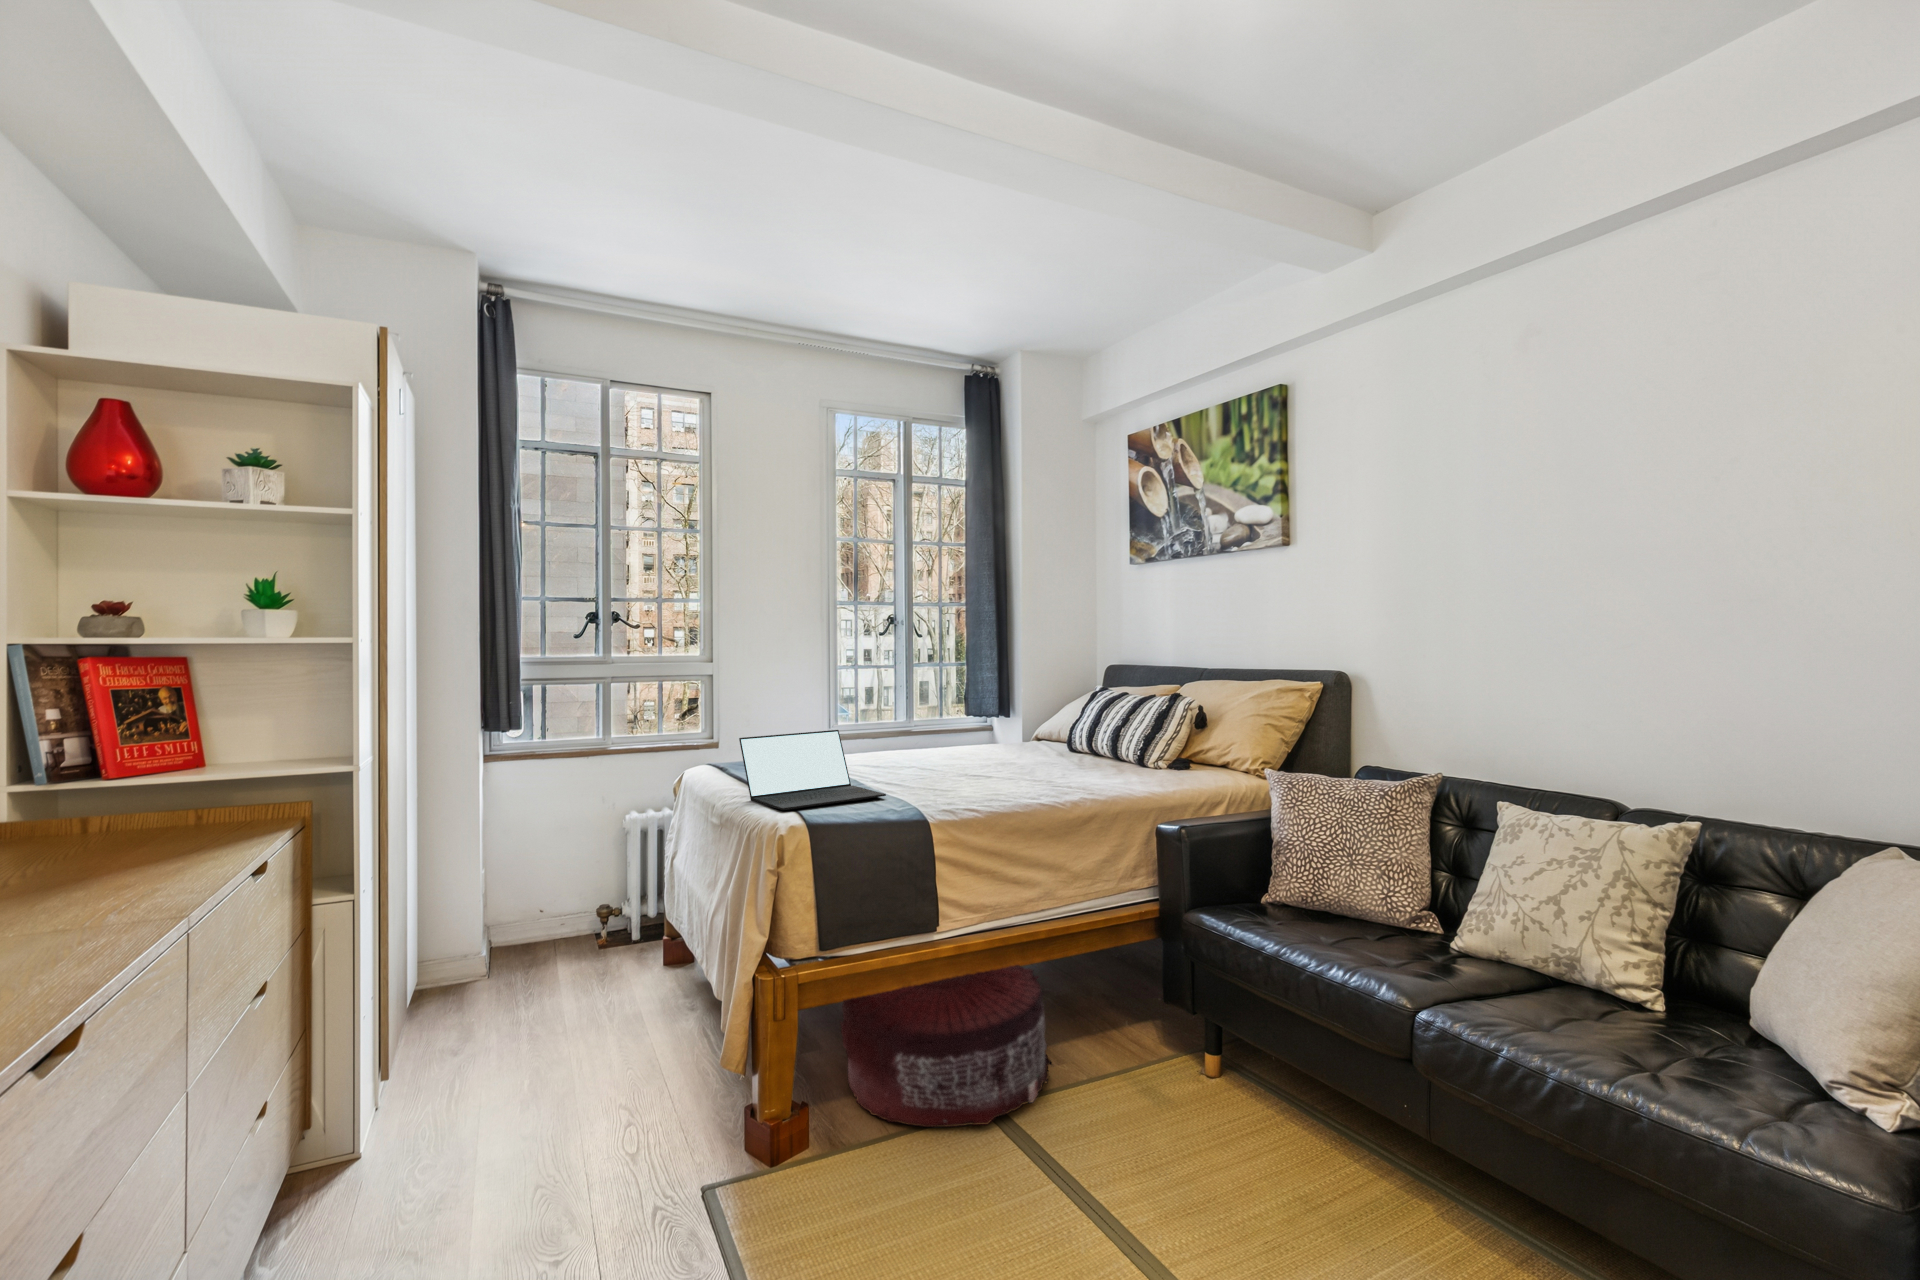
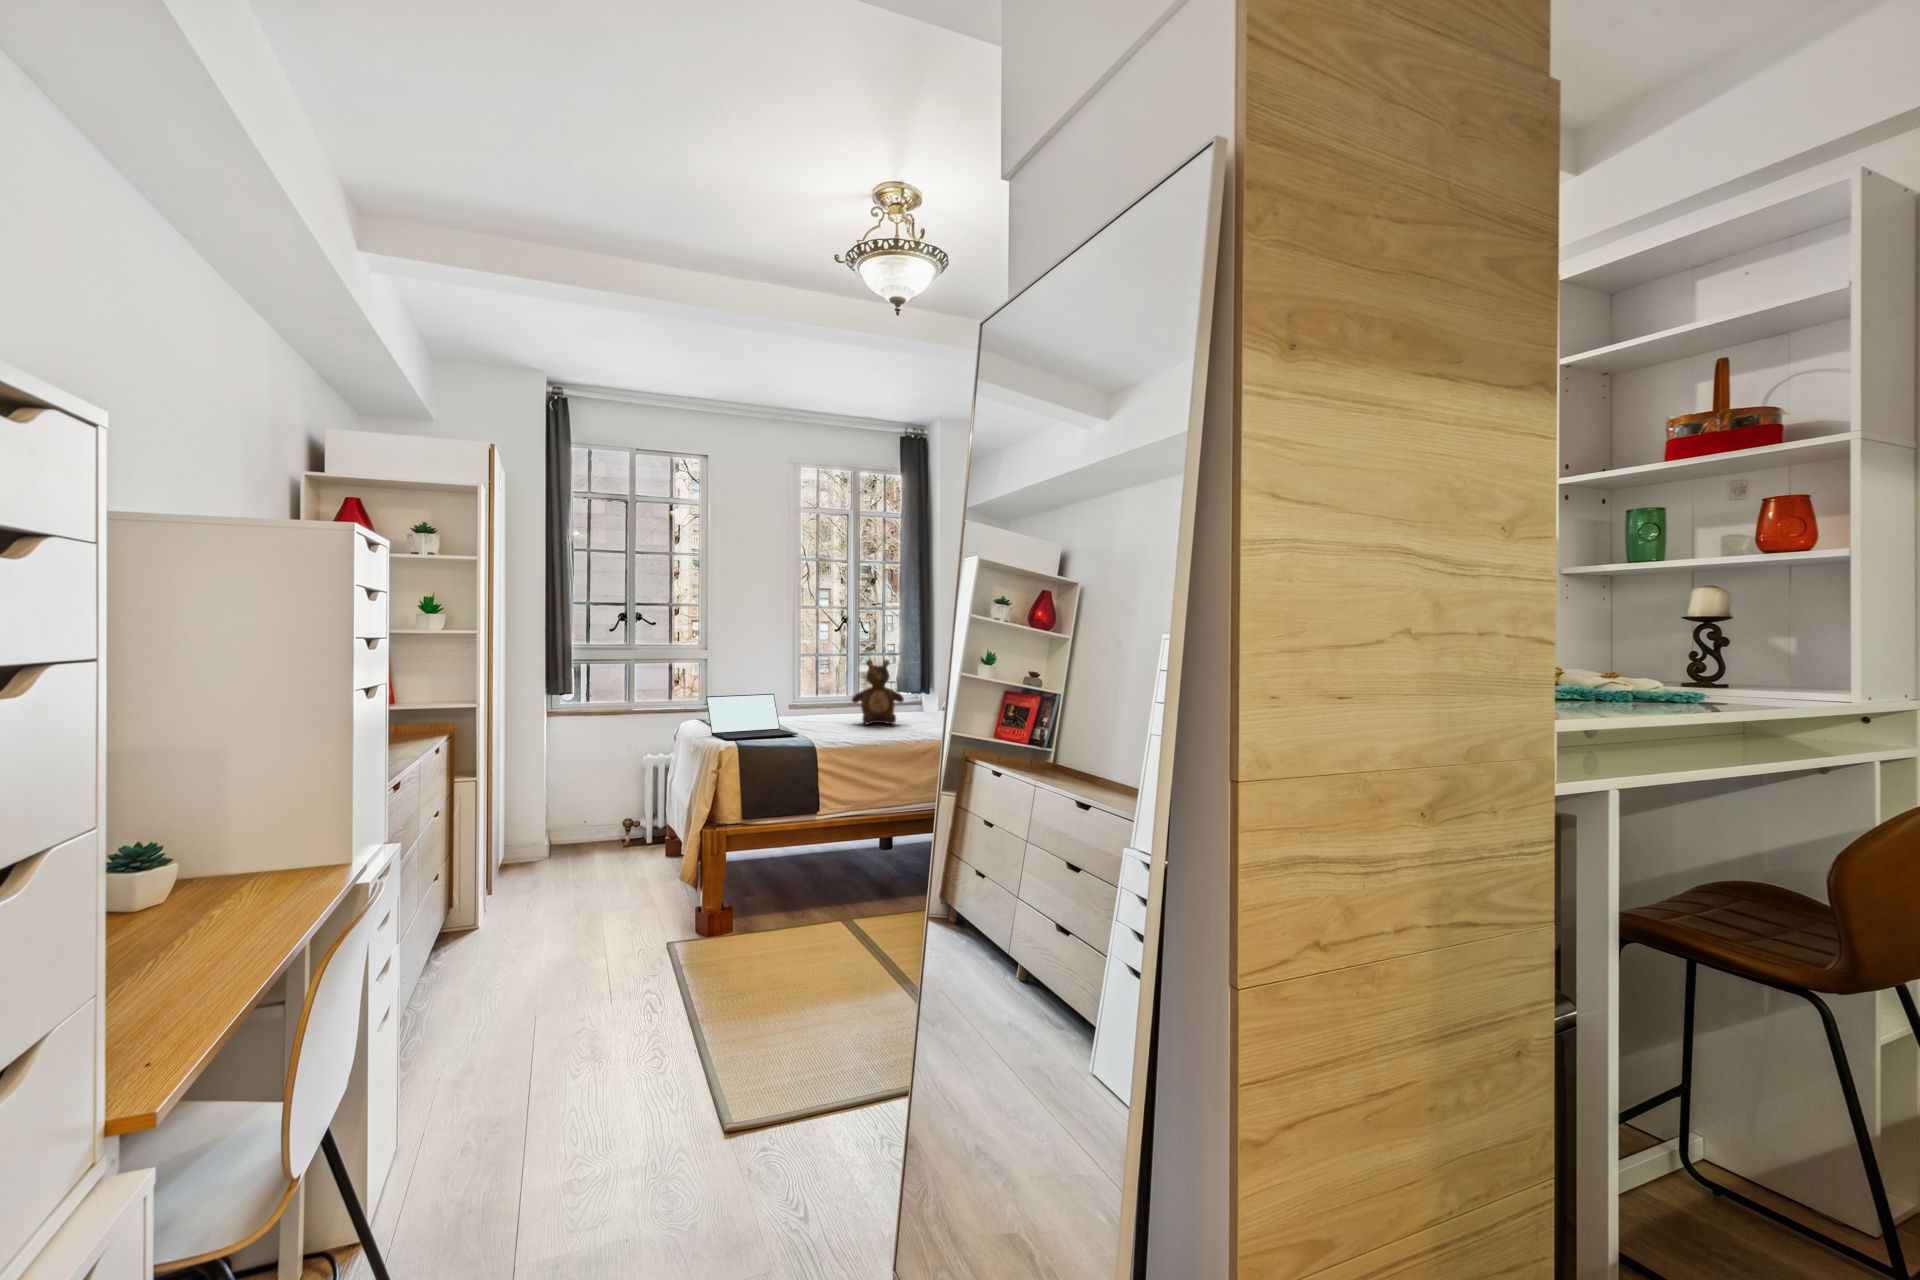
teddy bear: none [939,674,1013,771] -> present [852,660,904,724]
pouf: present [840,965,1051,1127] -> none [760,835,893,925]

